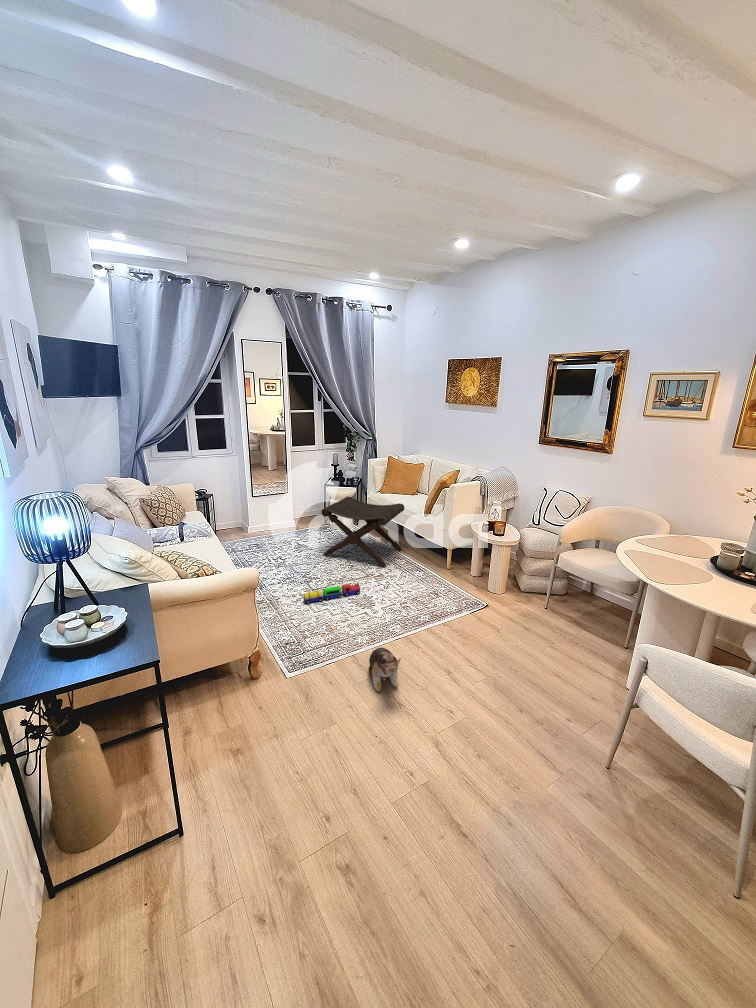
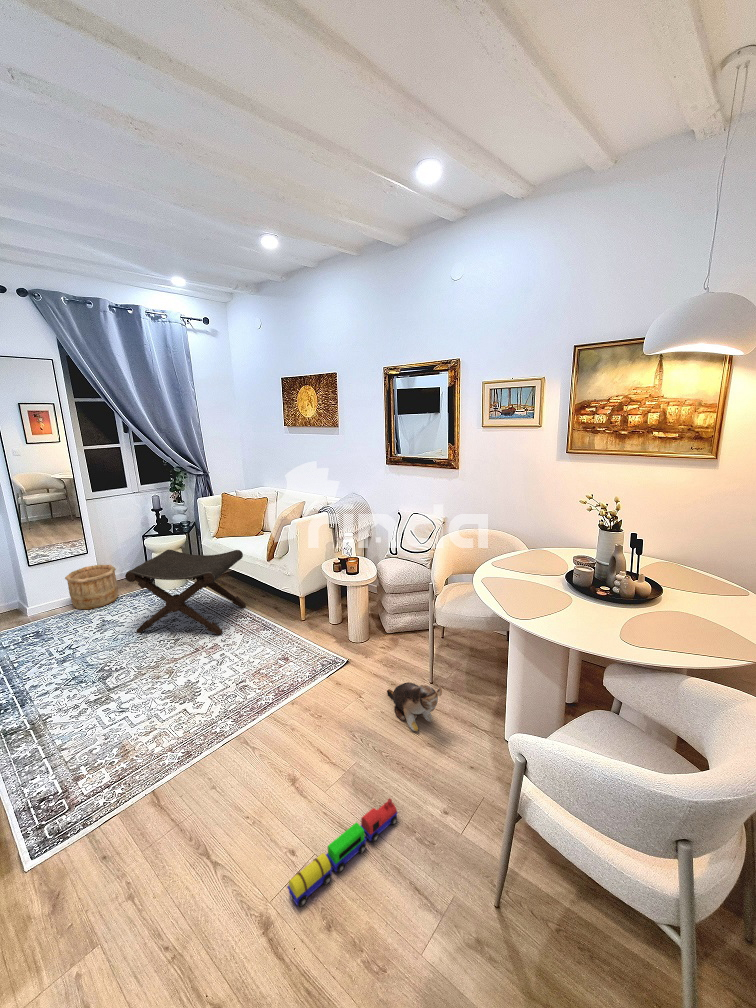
wooden bucket: none [274,502,307,534] -> present [65,565,118,609]
toy train: present [303,583,360,604] -> present [287,799,398,907]
plush toy: present [368,648,401,691] -> present [387,682,442,731]

